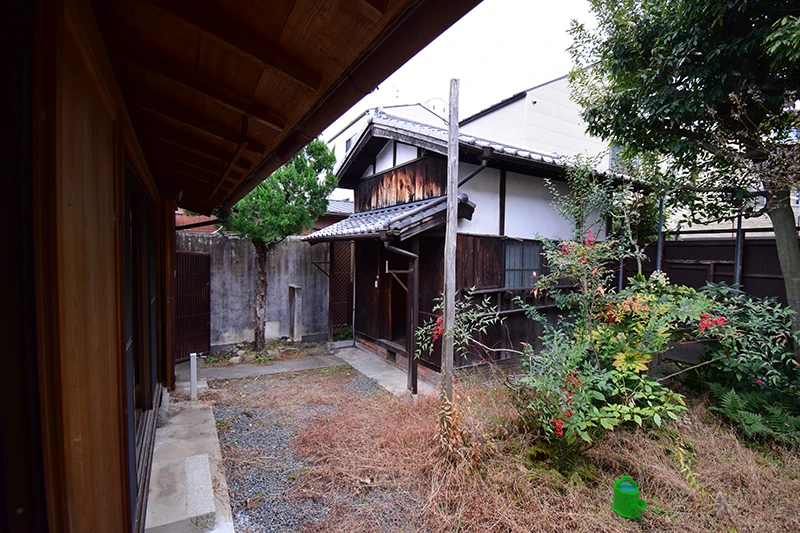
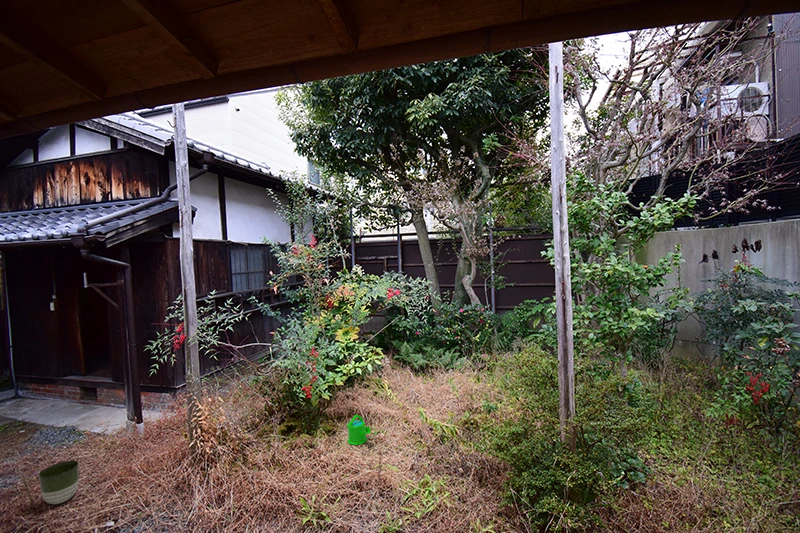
planter: none [334,415,359,448] -> present [39,461,79,504]

